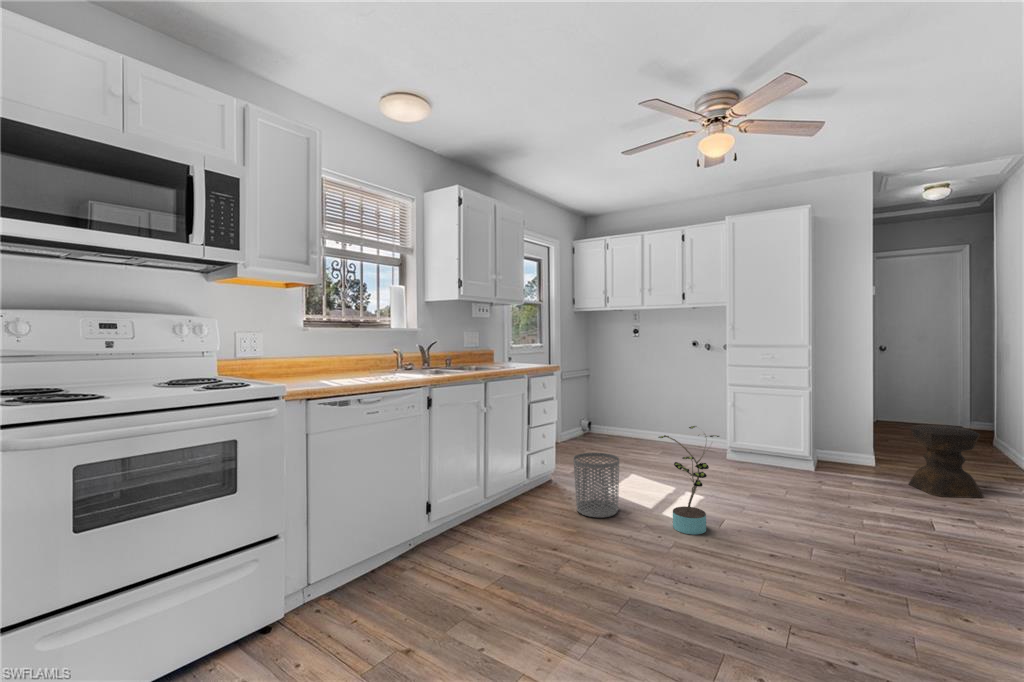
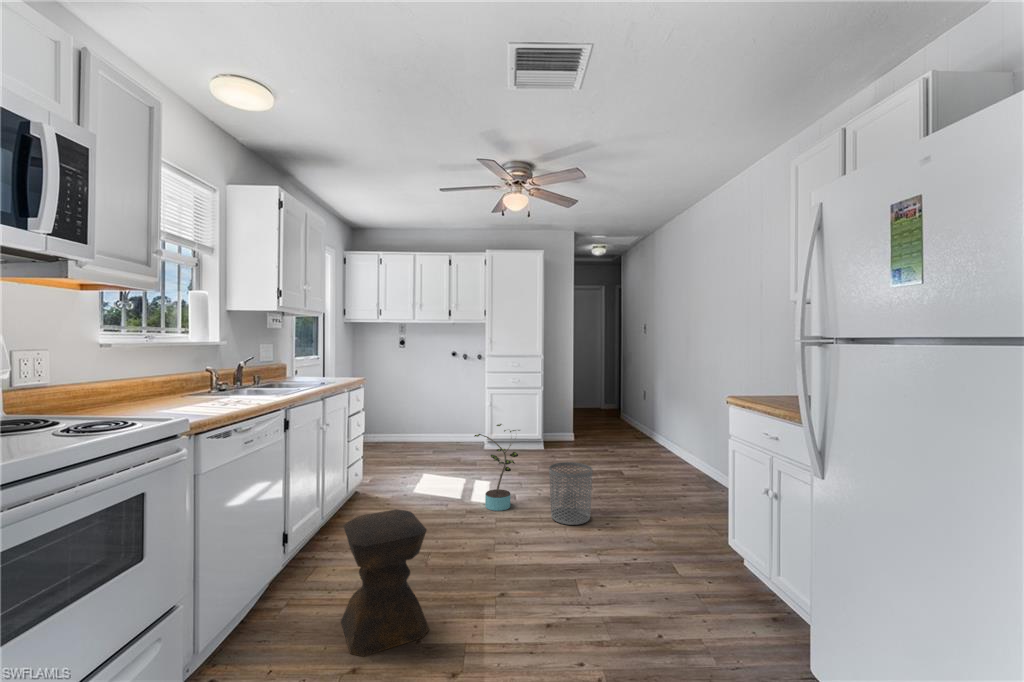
stool: present [909,425,983,498] -> present [341,509,429,657]
waste bin: present [574,453,619,518] -> present [549,462,592,525]

